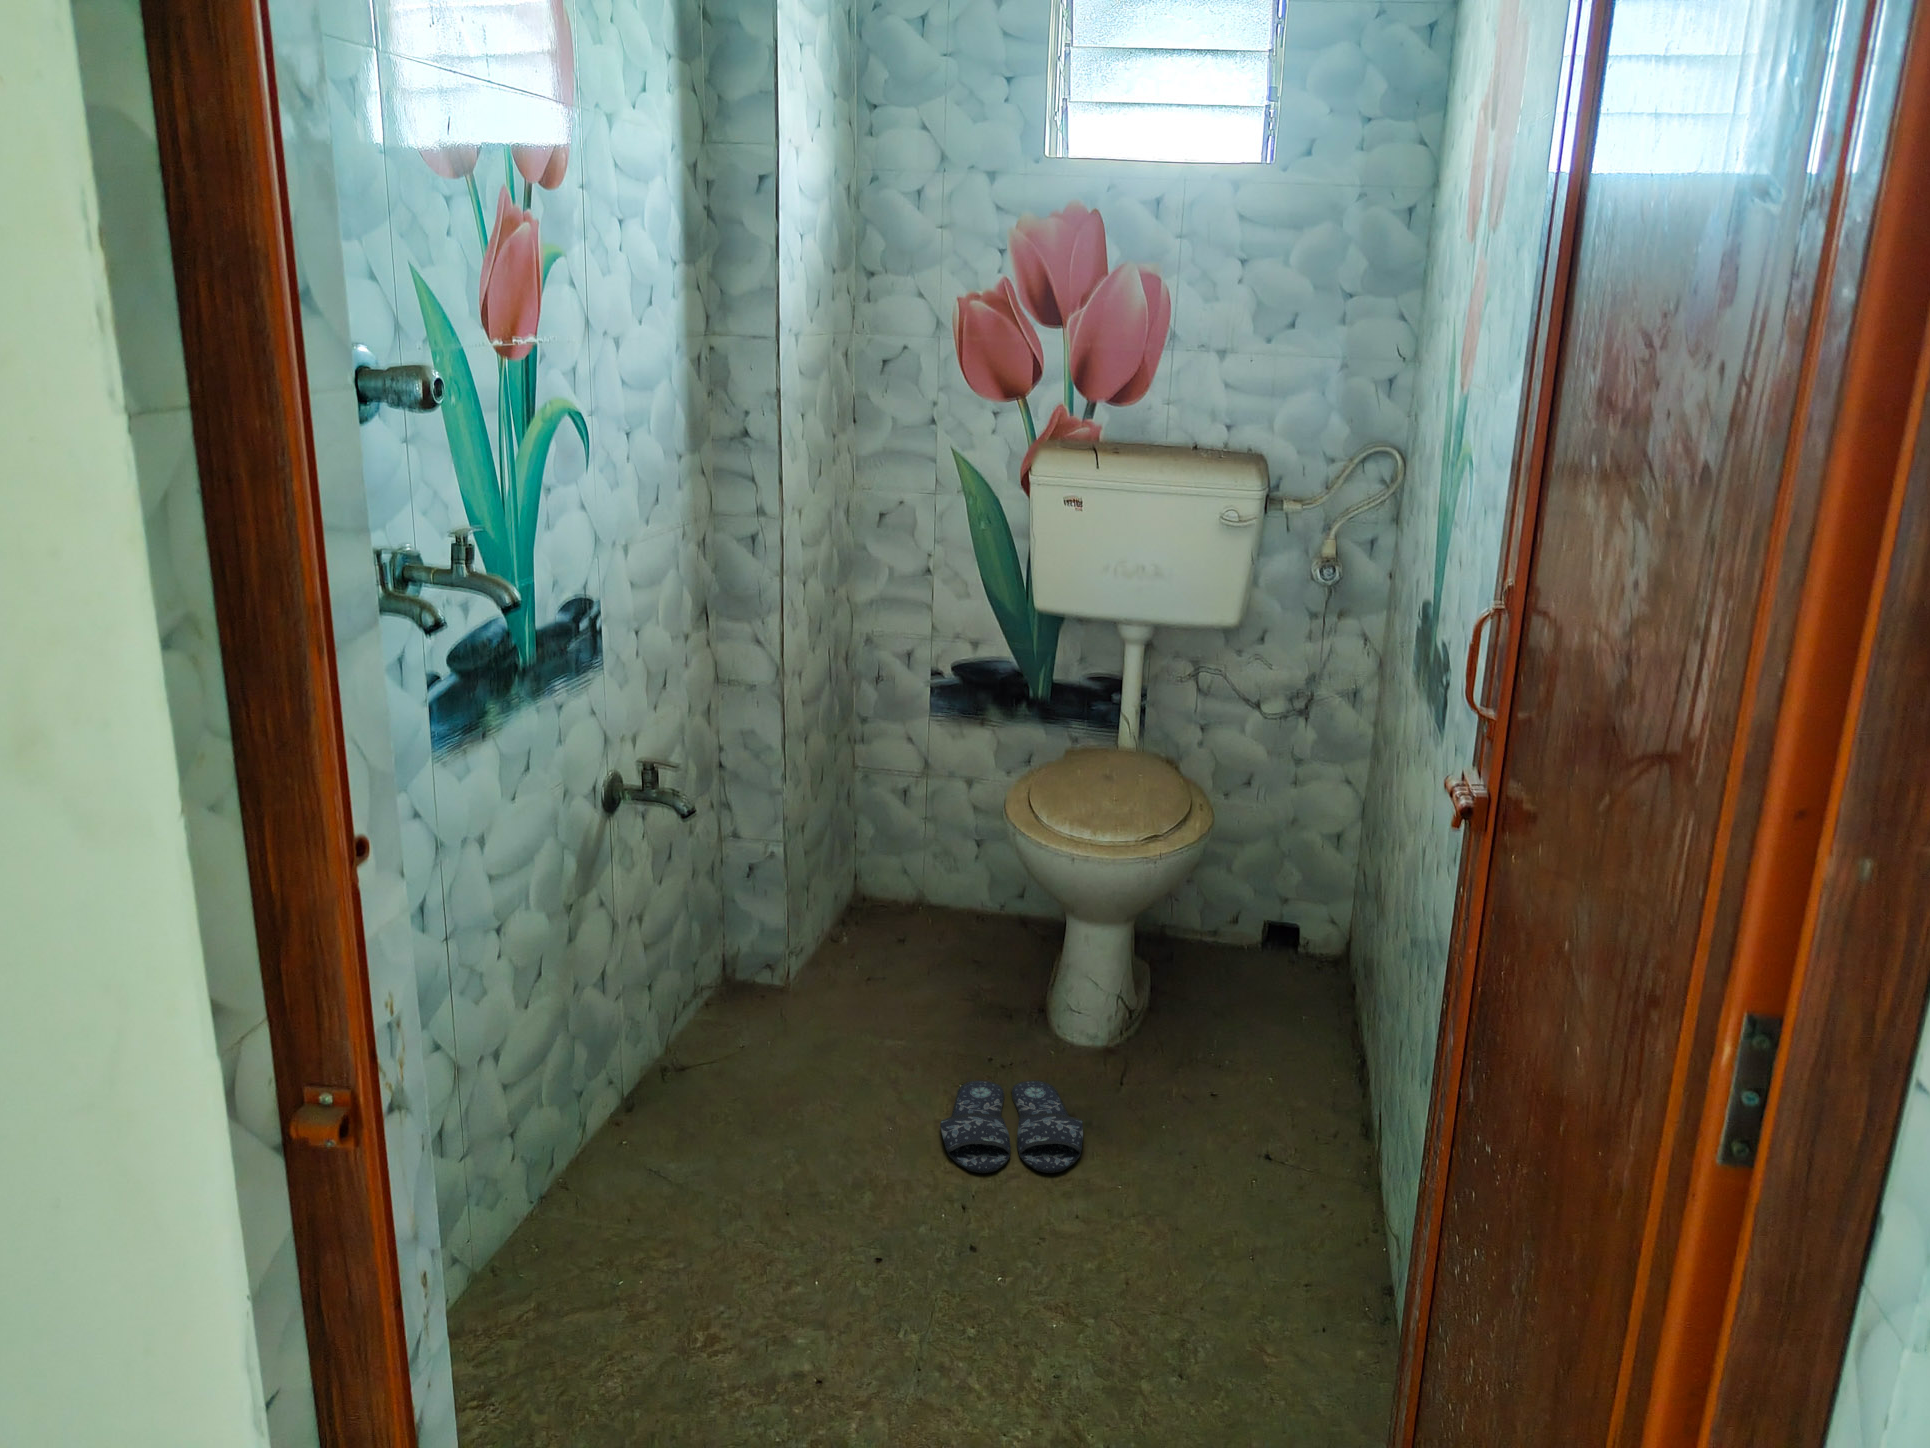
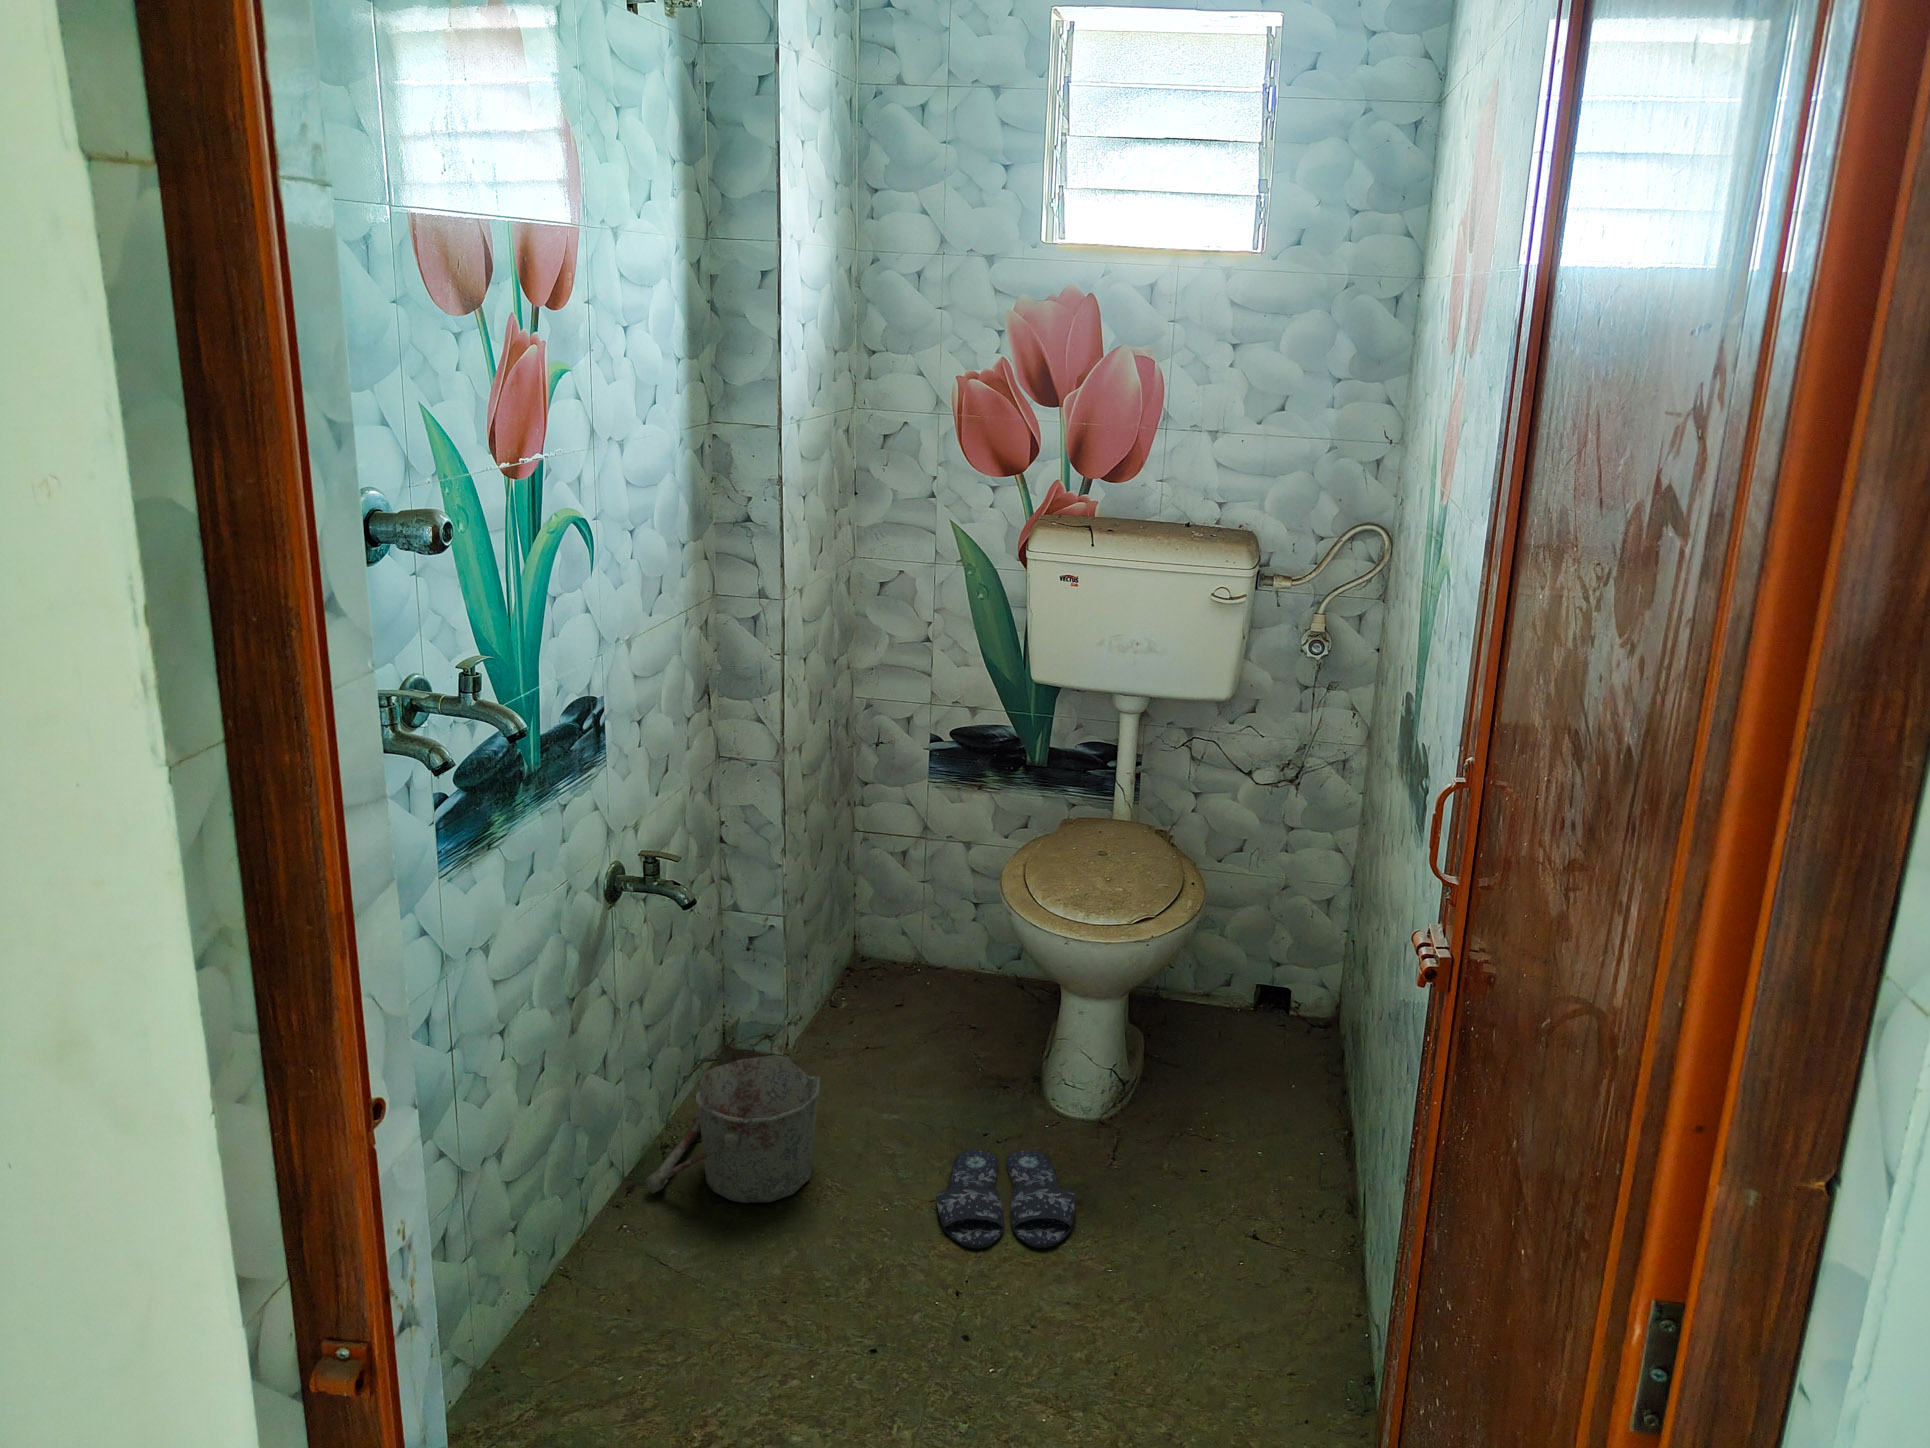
bucket: none [640,982,820,1129] -> present [645,1055,820,1203]

